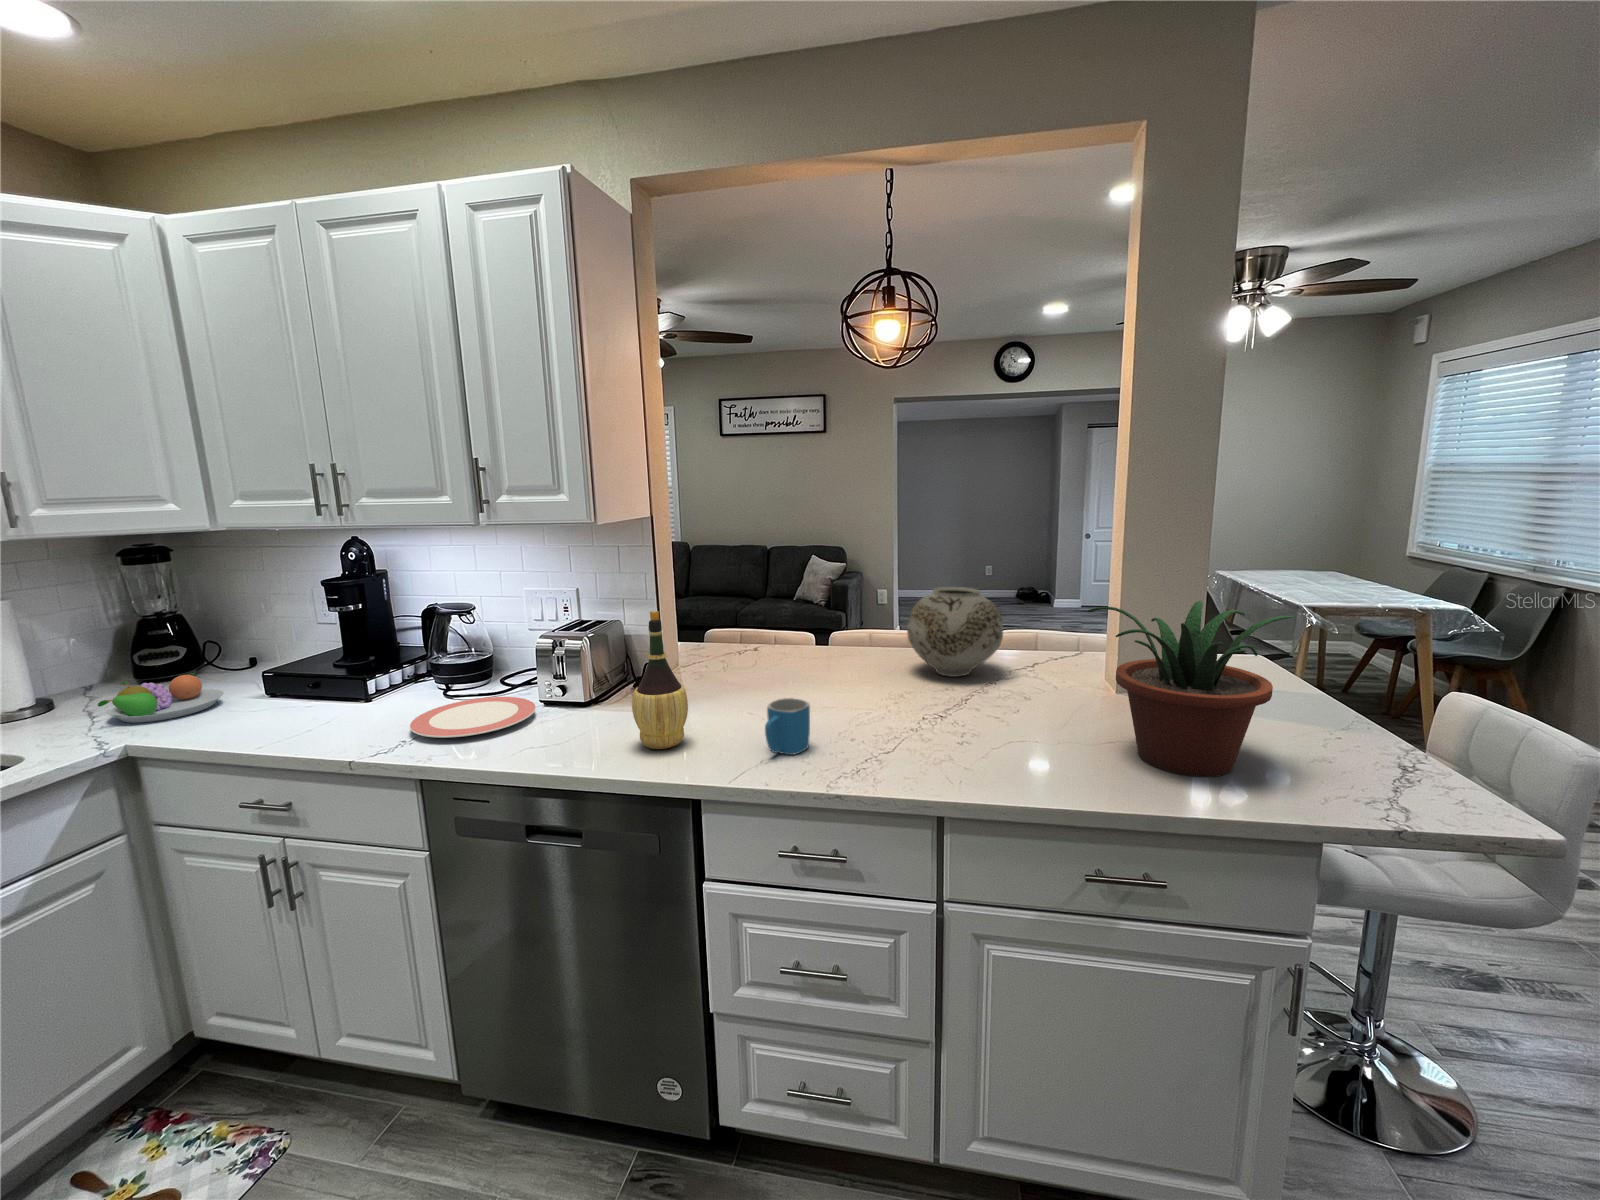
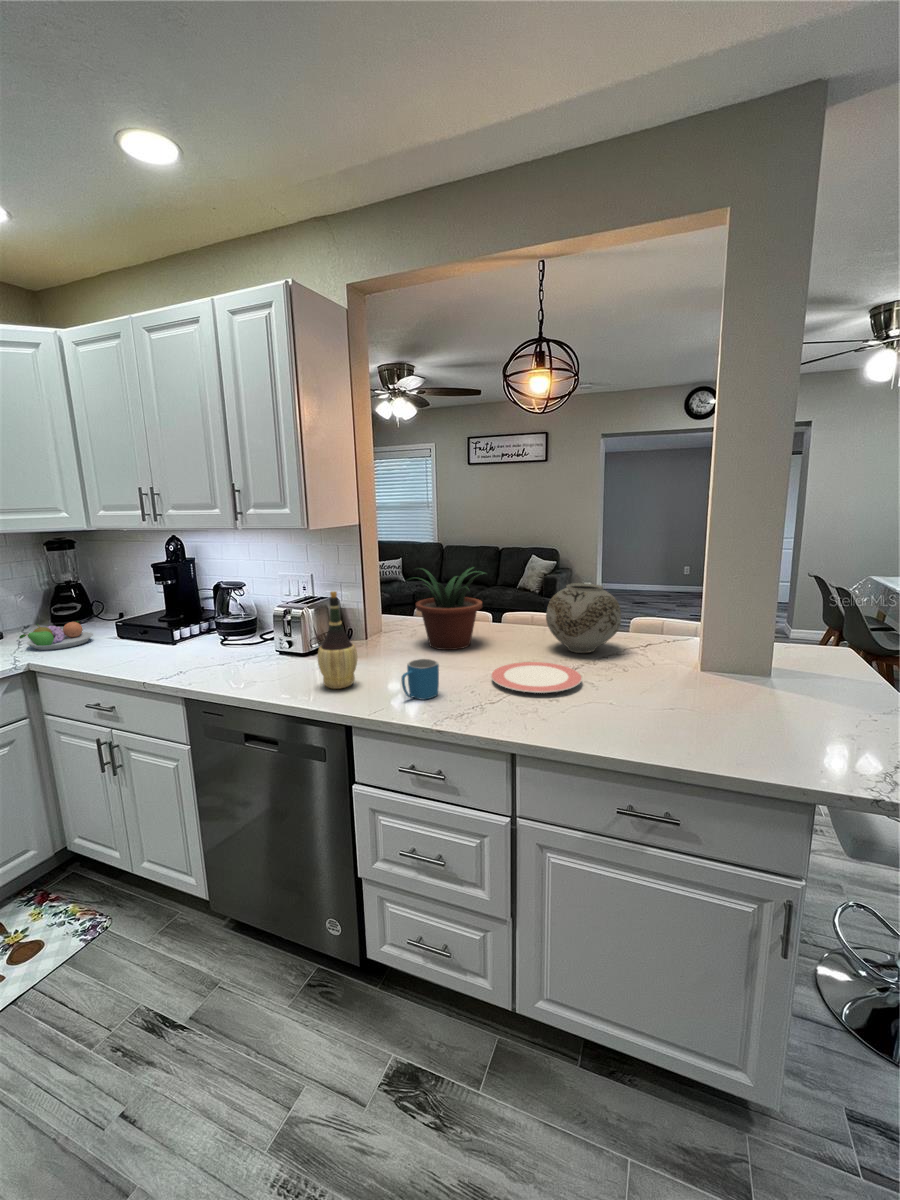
potted plant: present [1088,601,1293,777] -> present [407,567,486,650]
plate: present [410,697,536,738] -> present [491,662,582,693]

